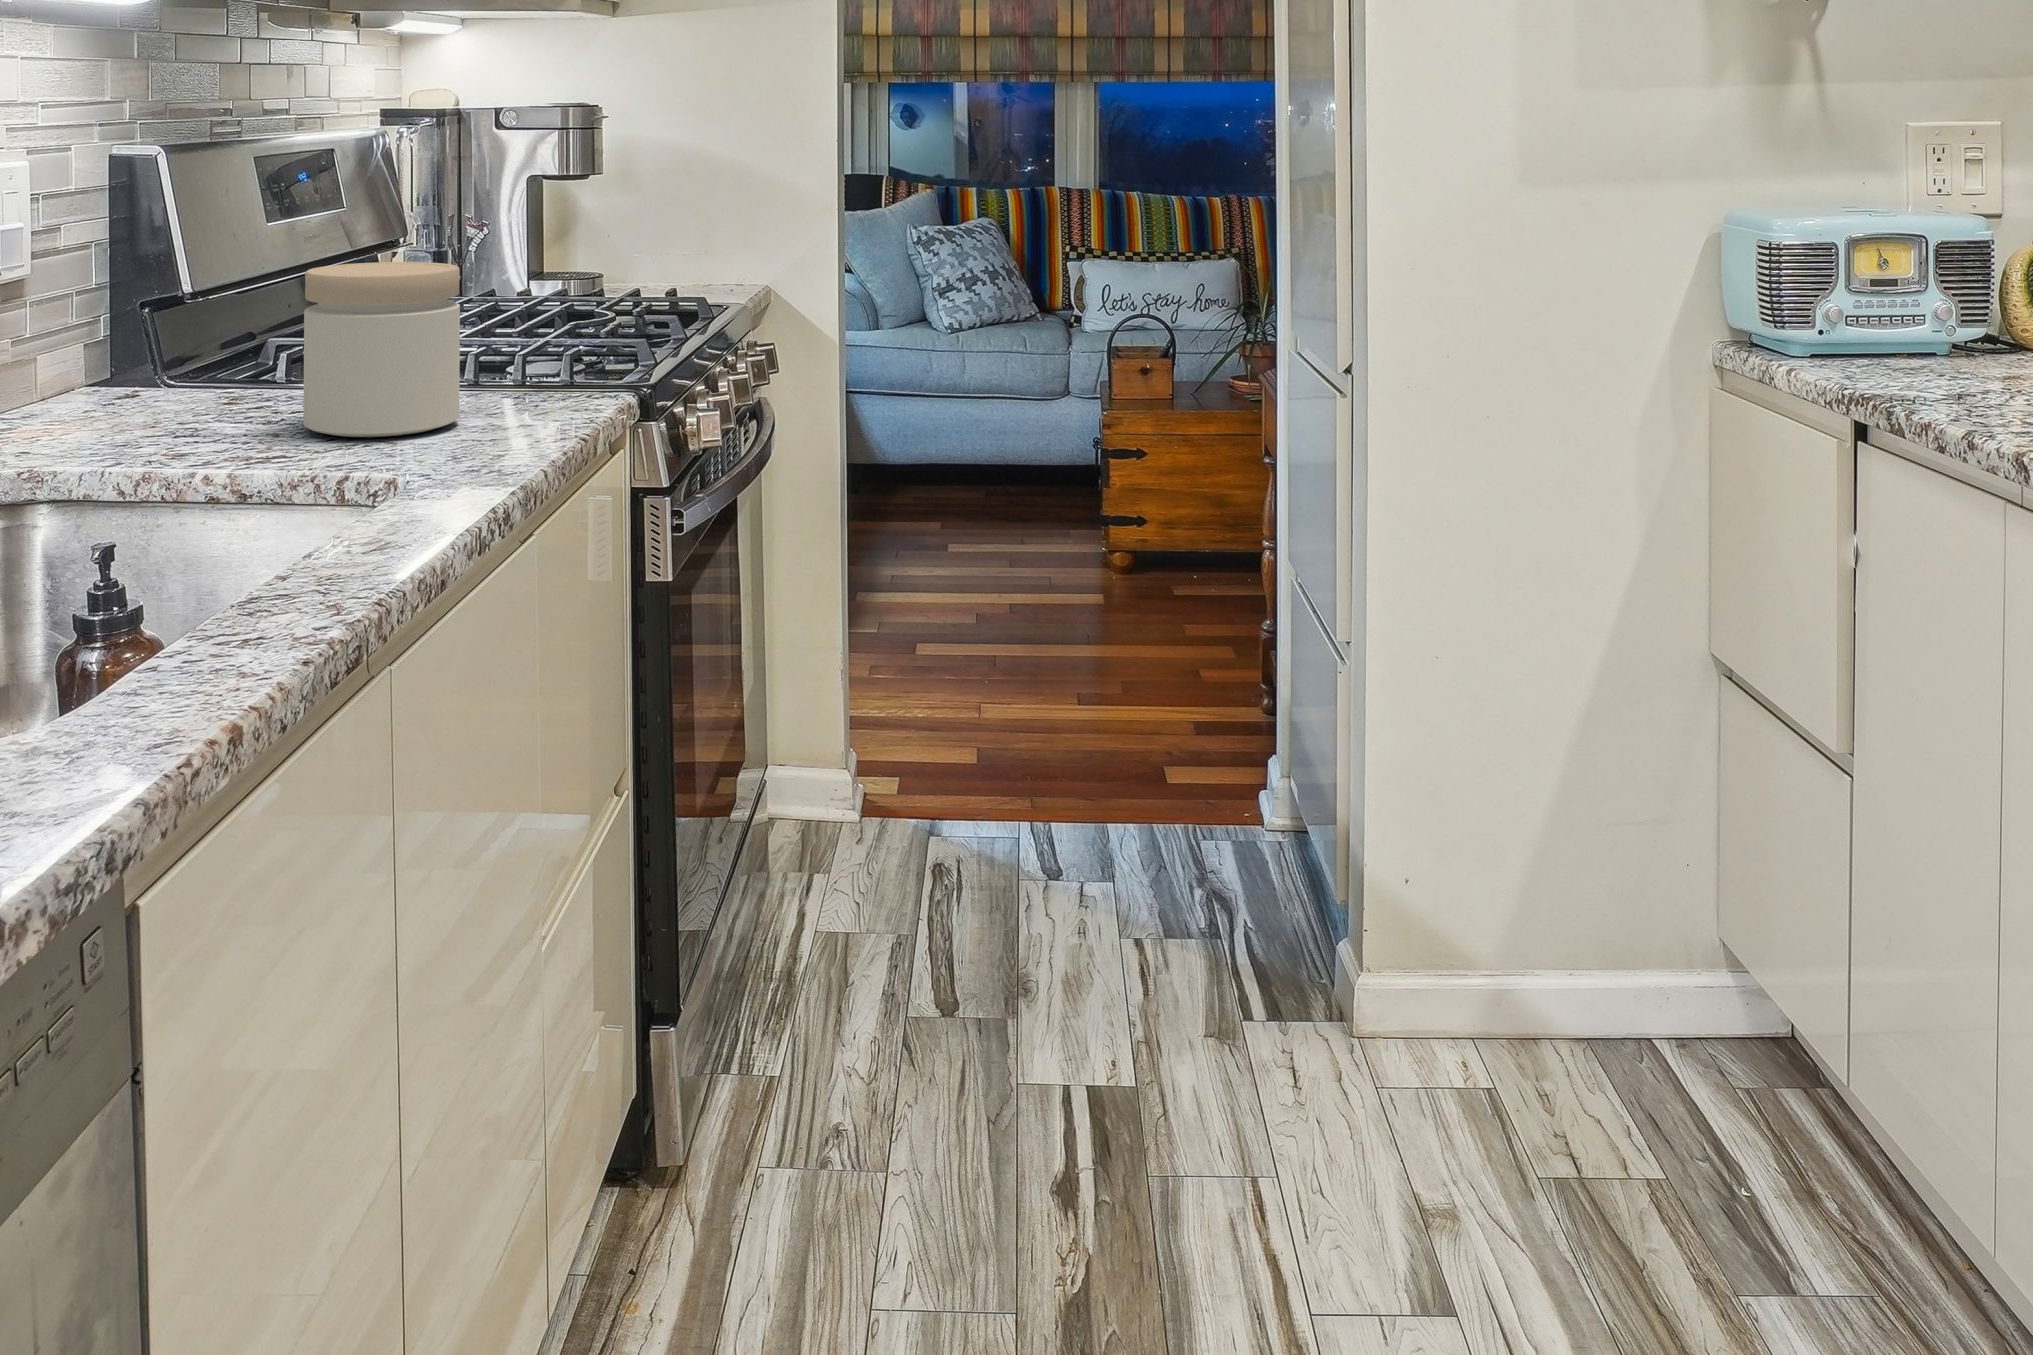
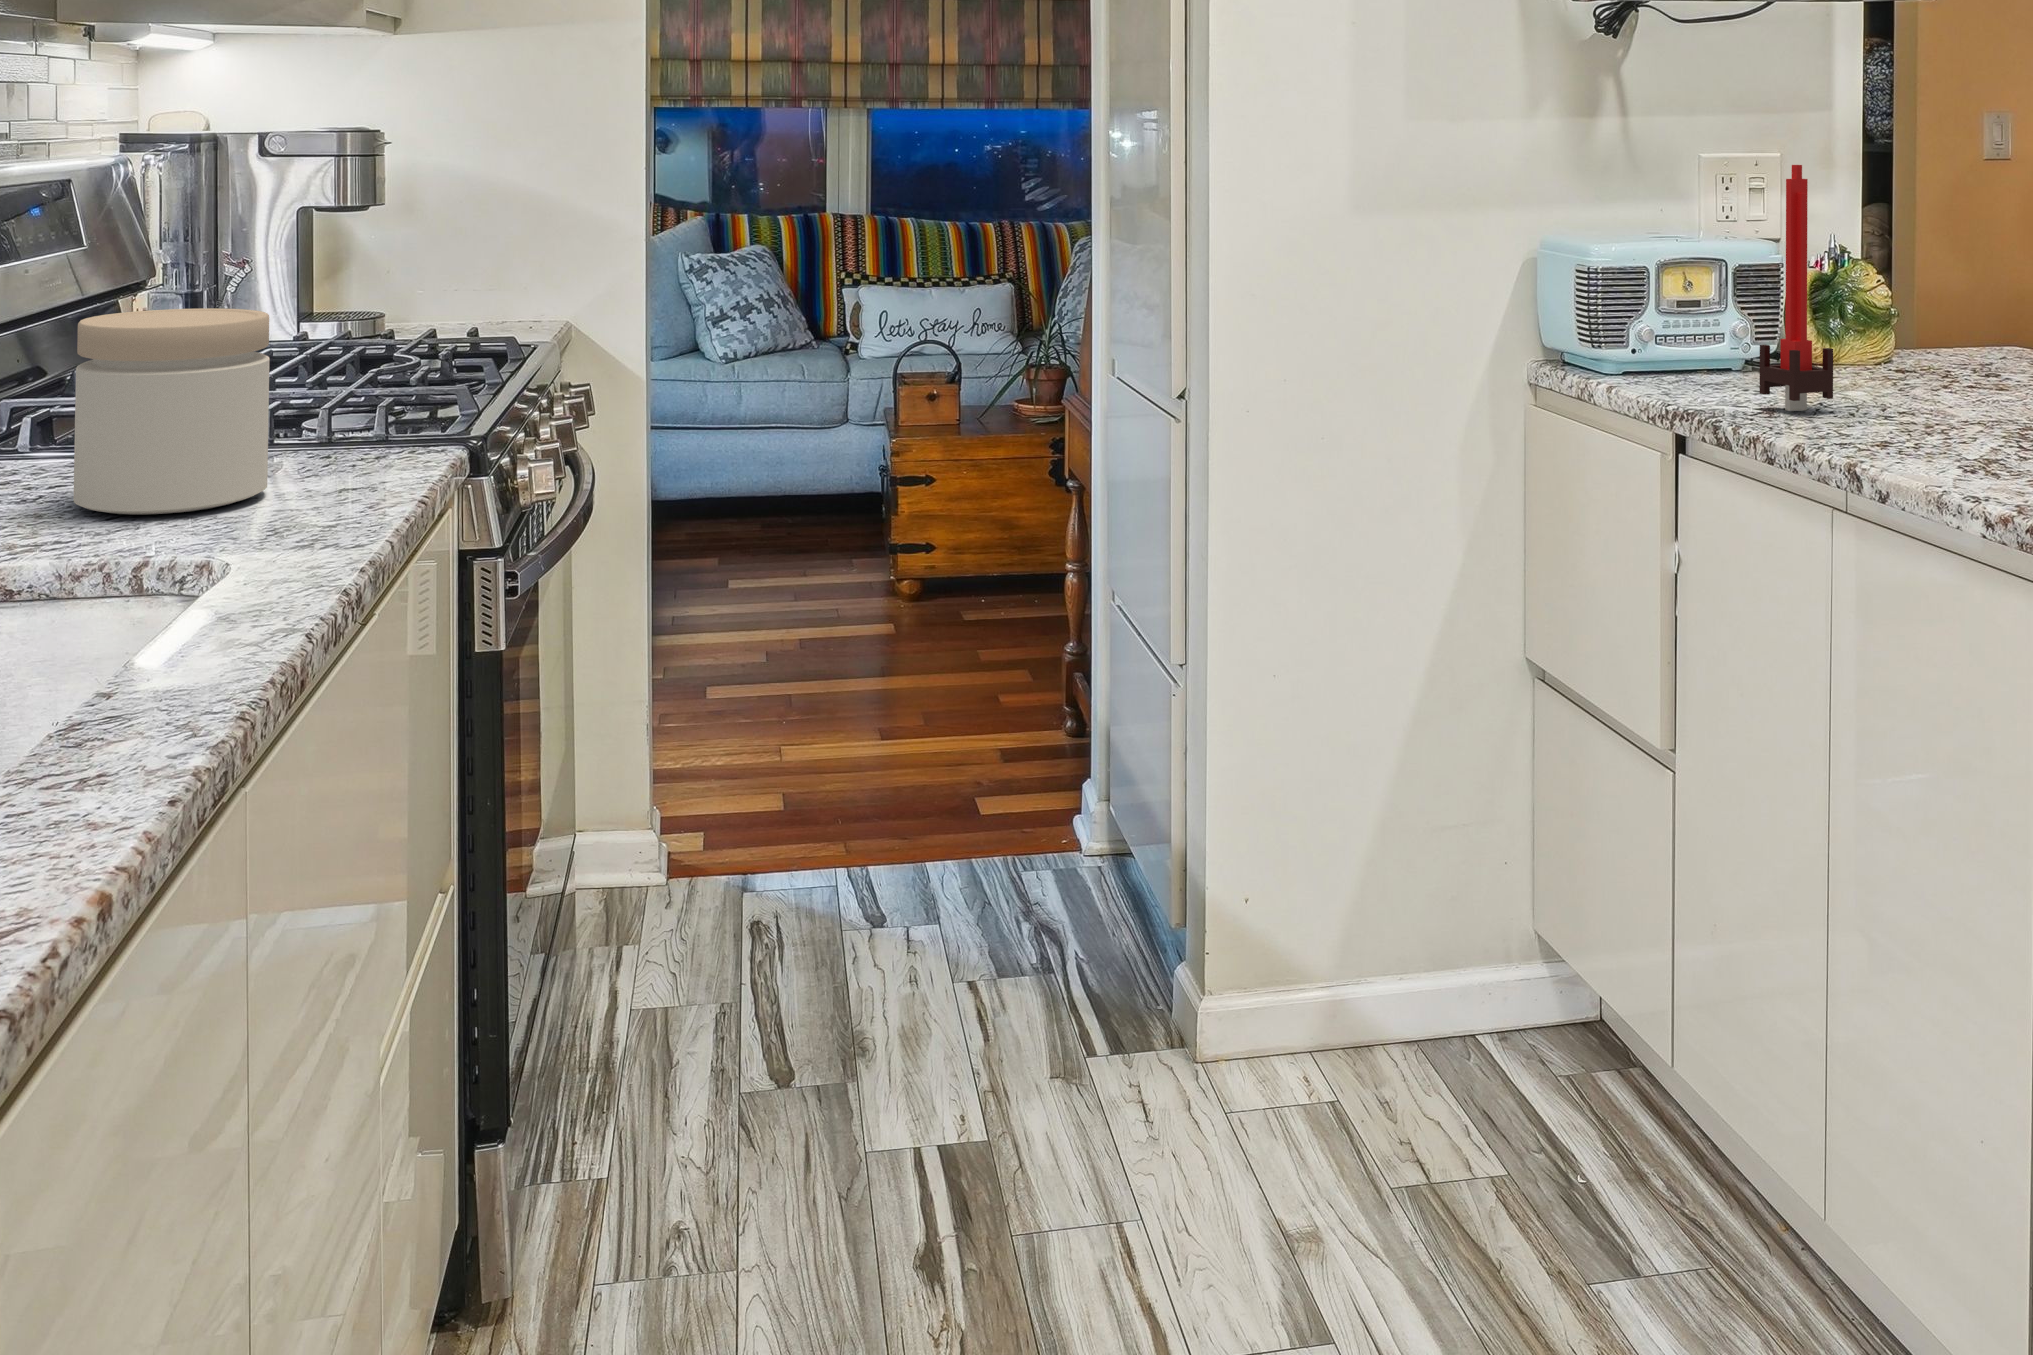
candle: none [1934,137,2017,399] -> present [1759,165,1833,411]

